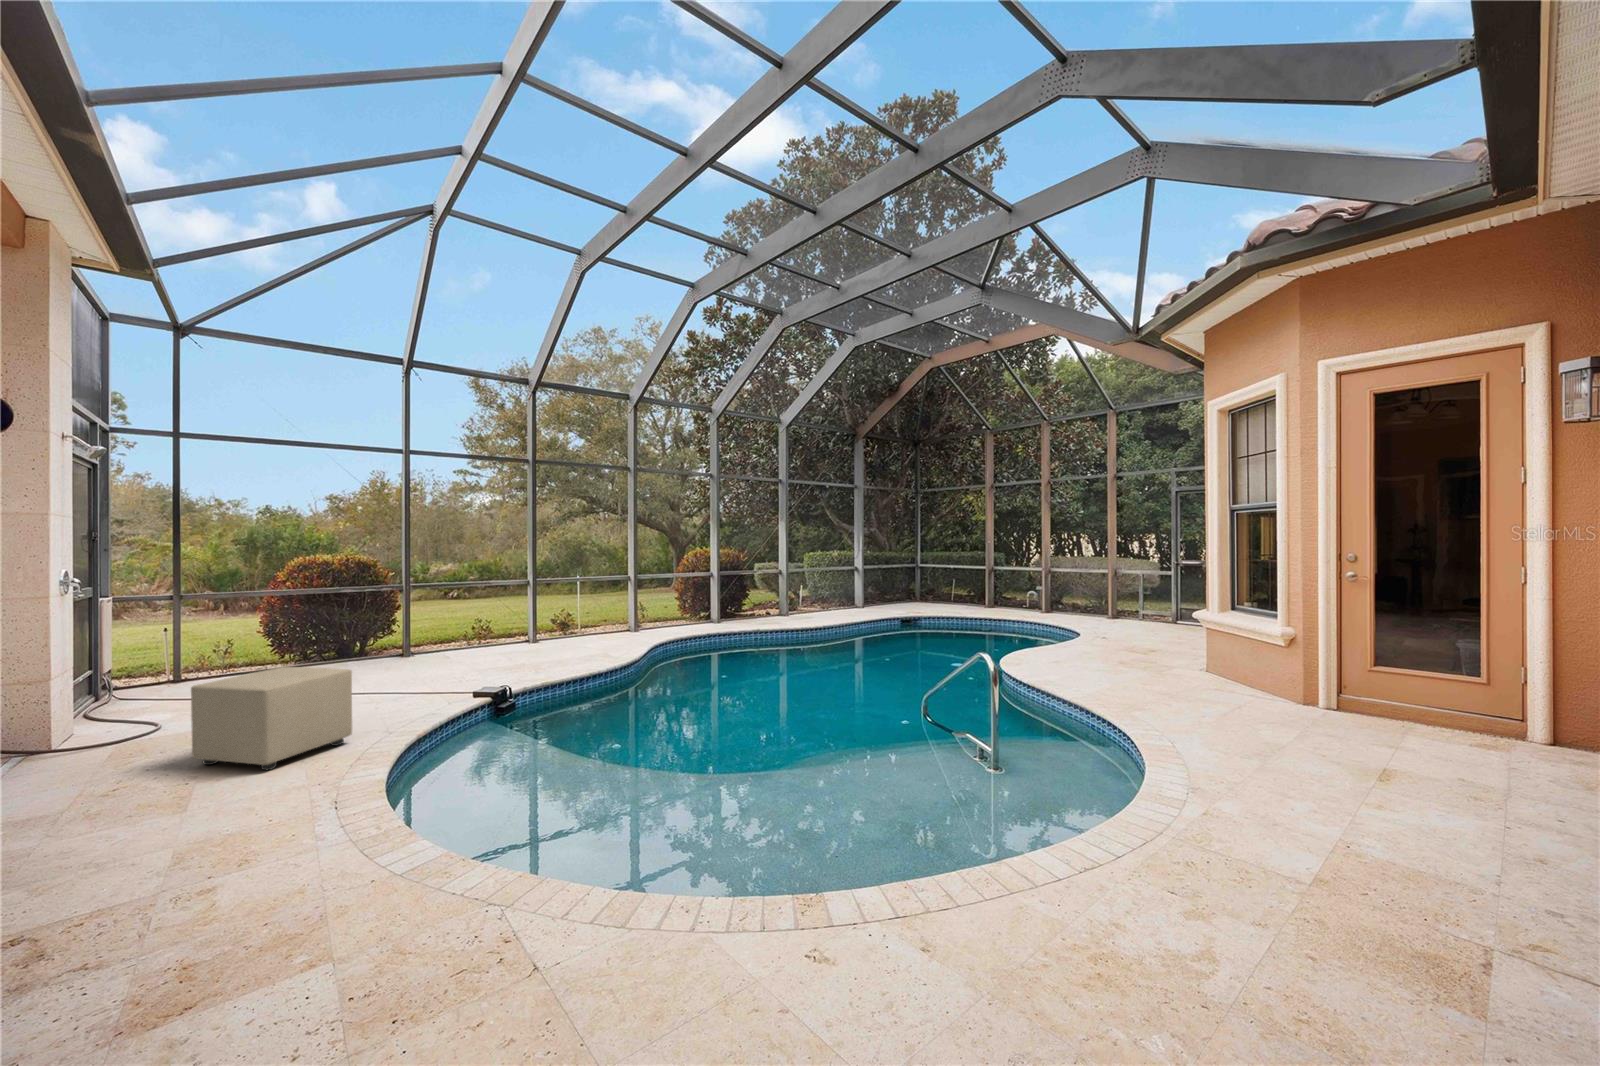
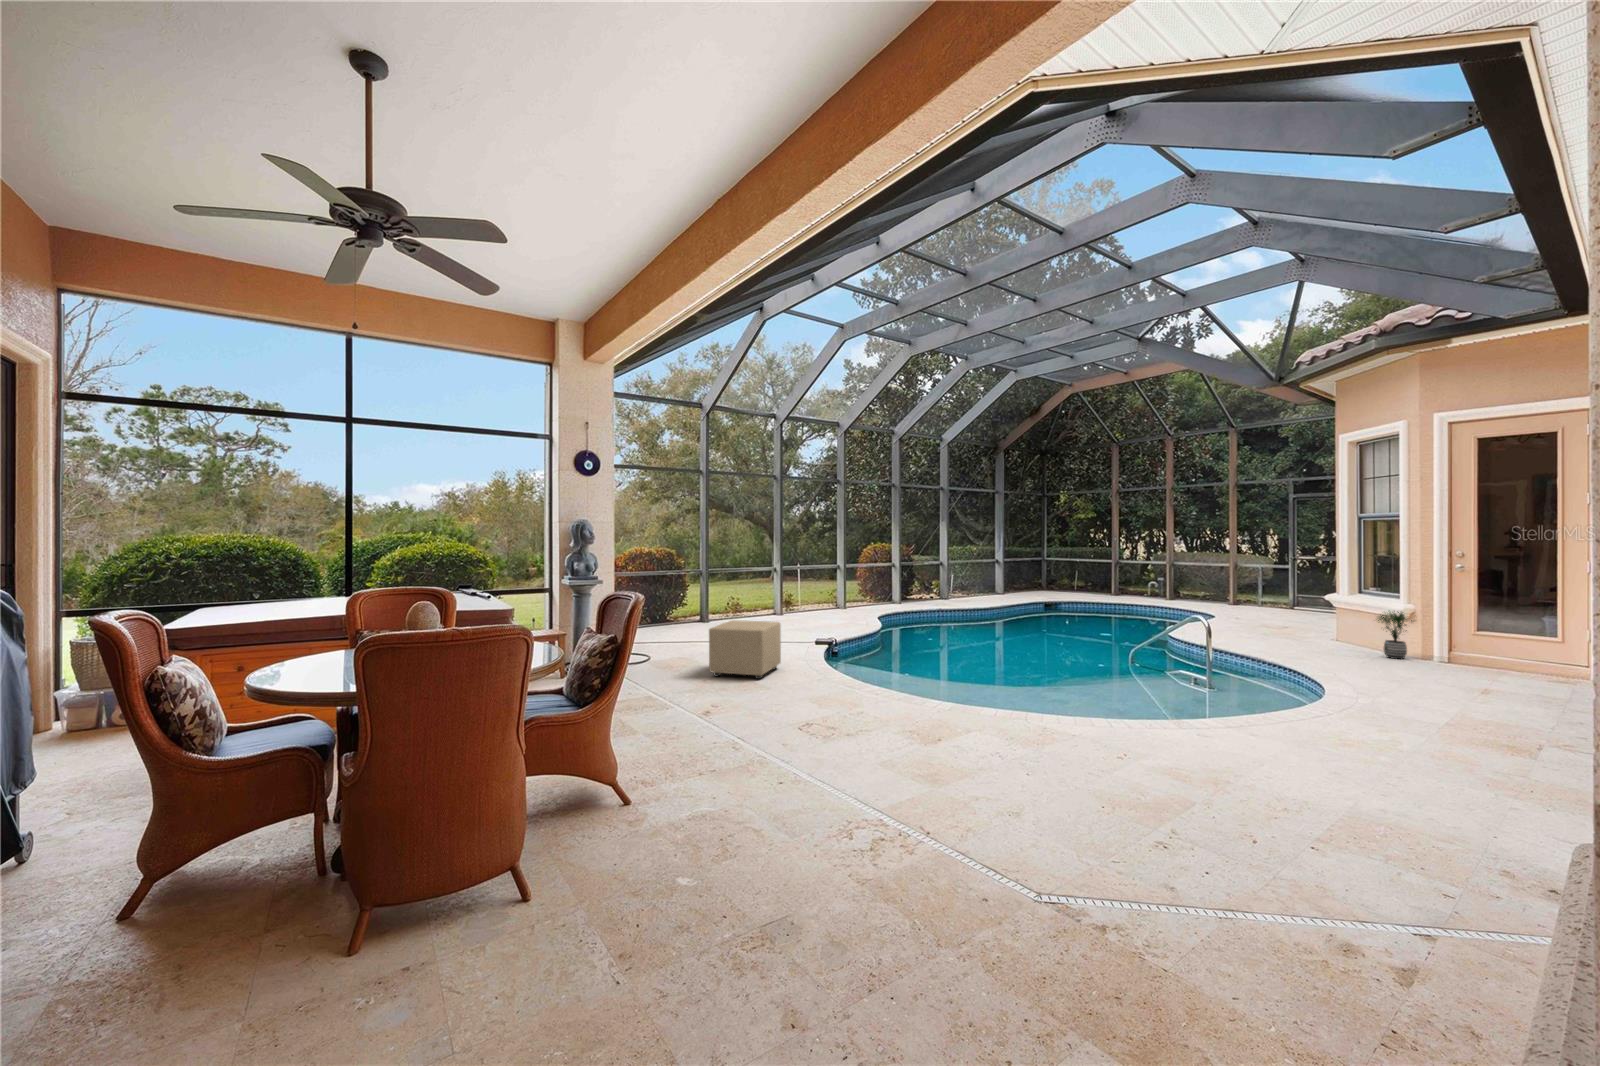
potted plant: none [1239,635,1300,706] -> present [1378,611,1412,659]

